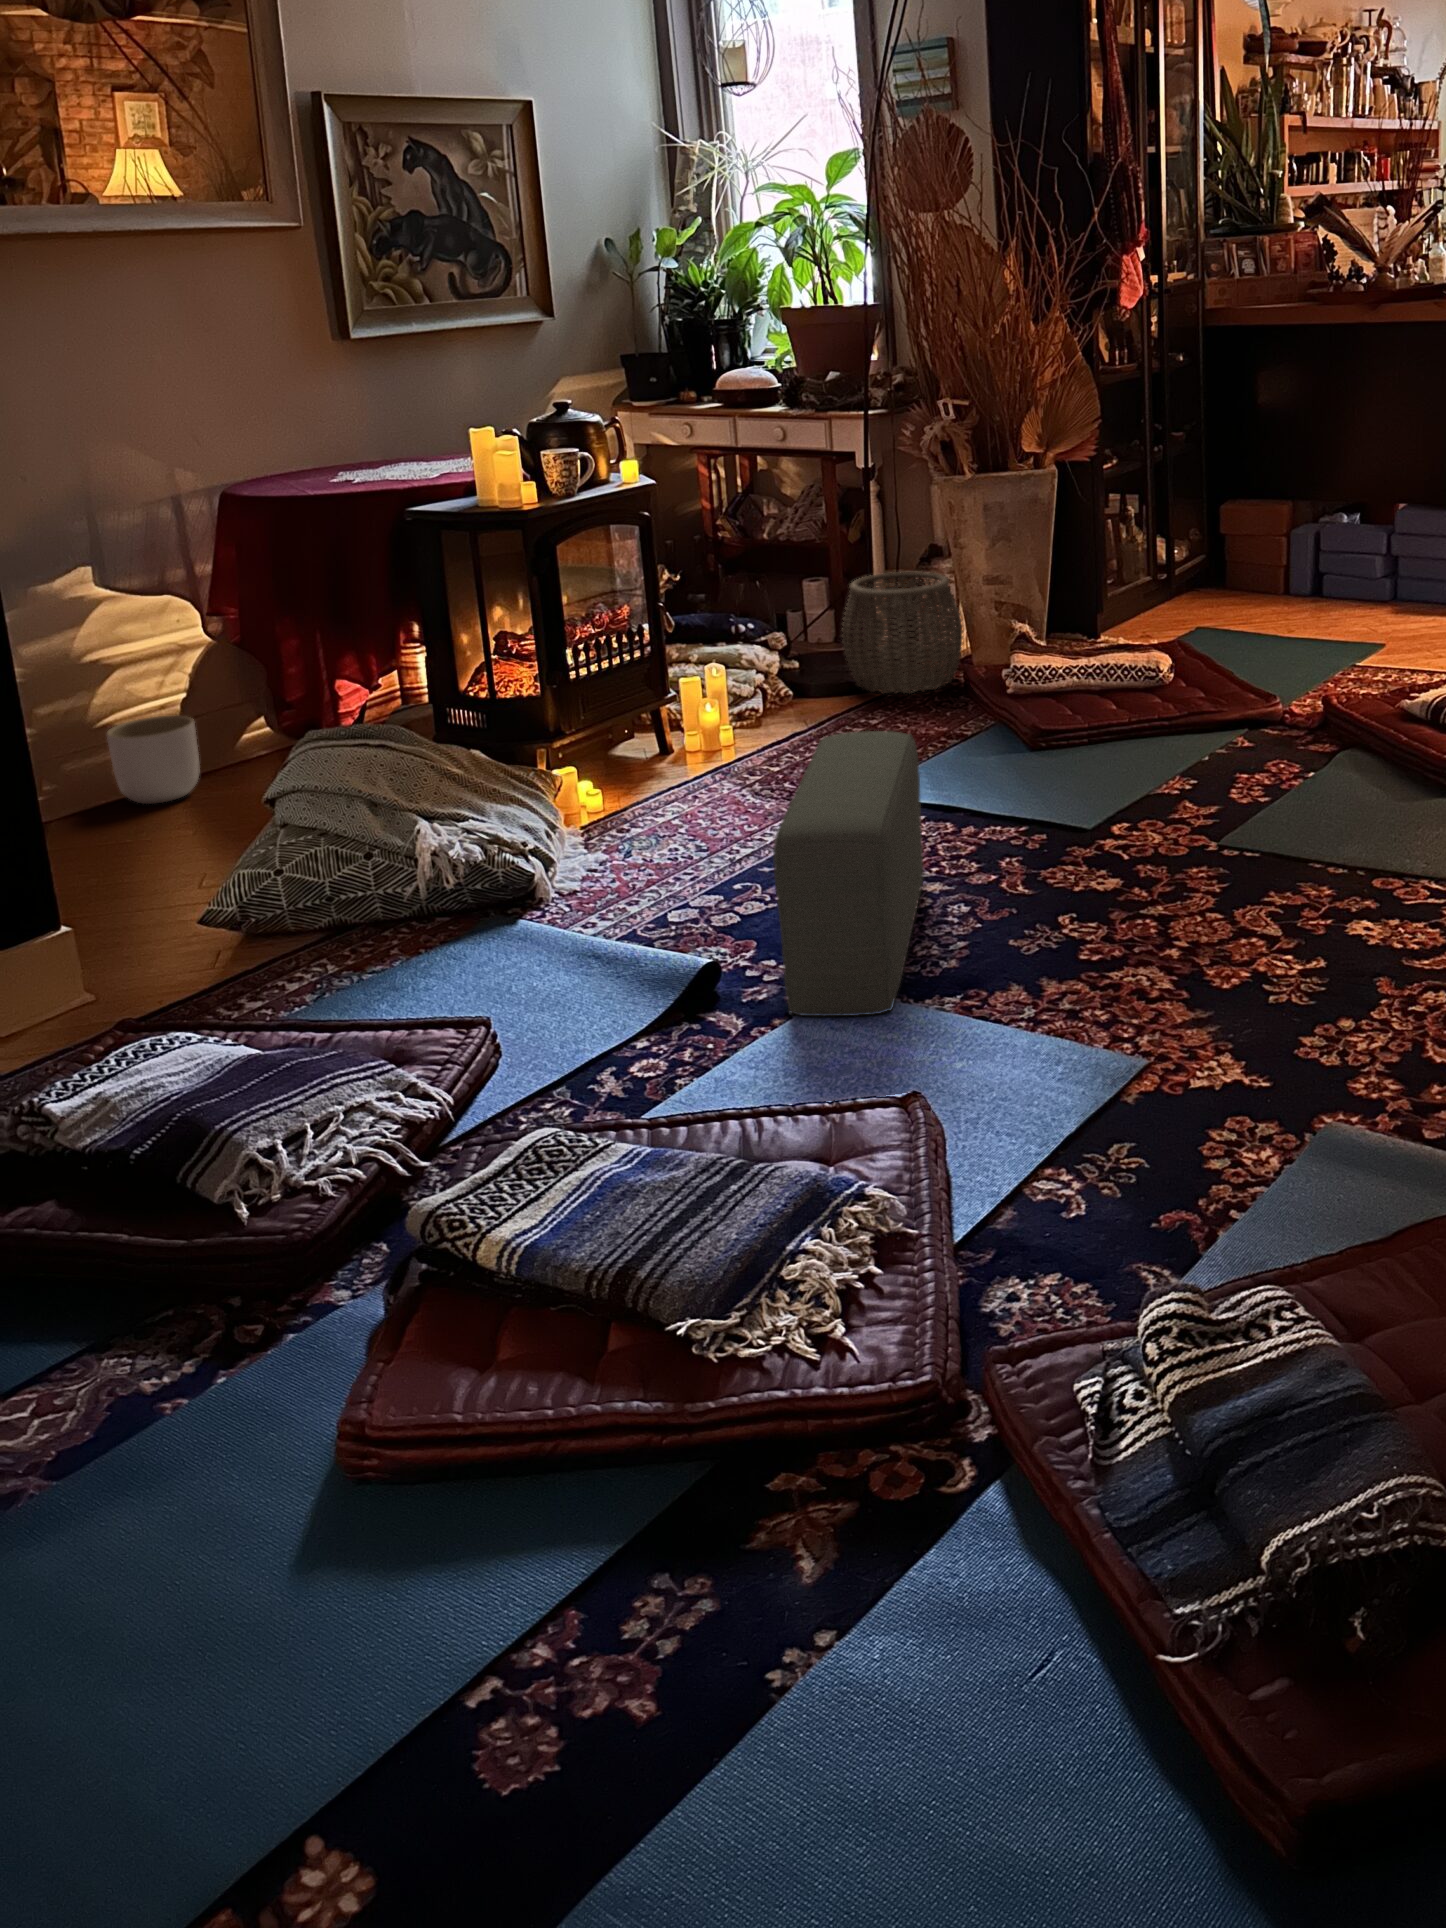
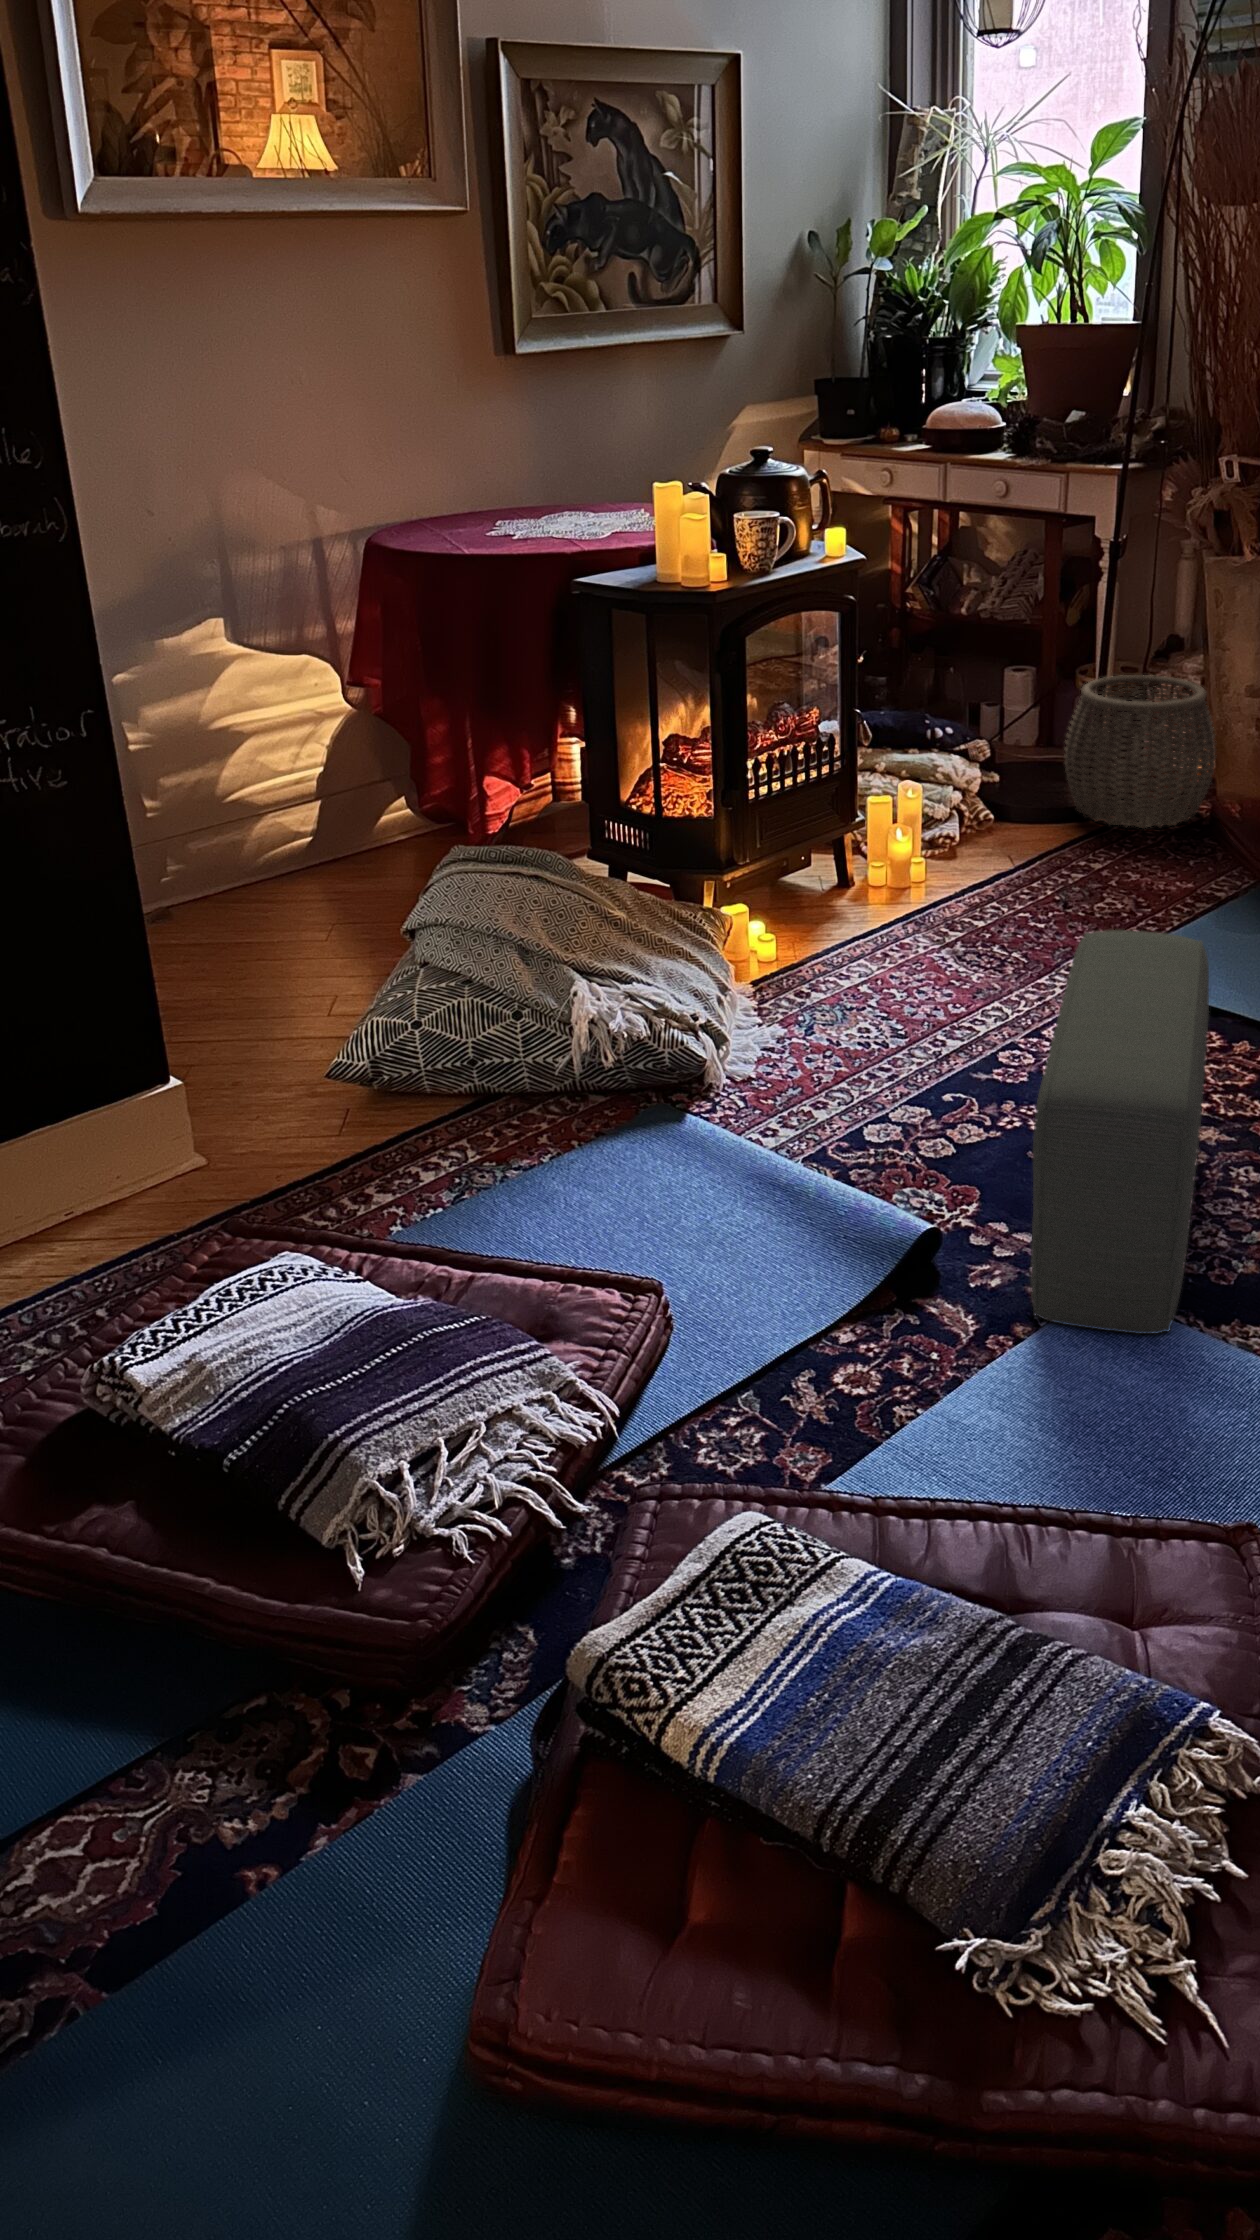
planter: present [106,716,200,804] -> none [230,786,327,886]

